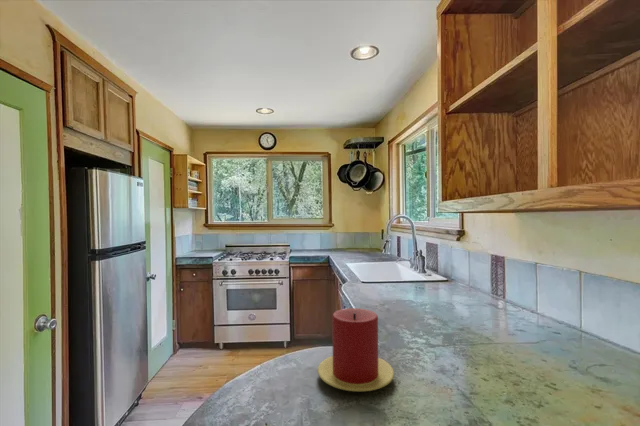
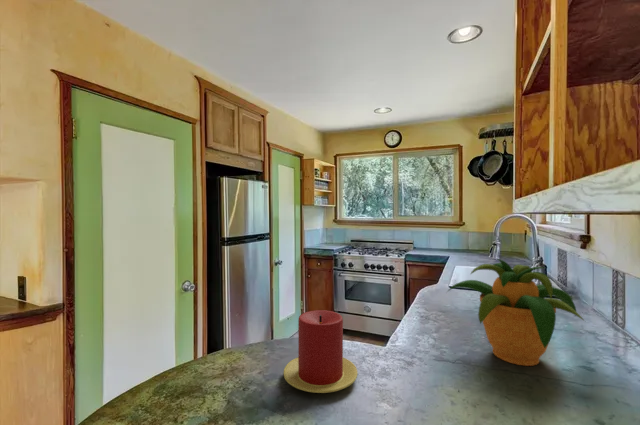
potted plant: none [406,245,511,328] -> present [449,259,583,366]

